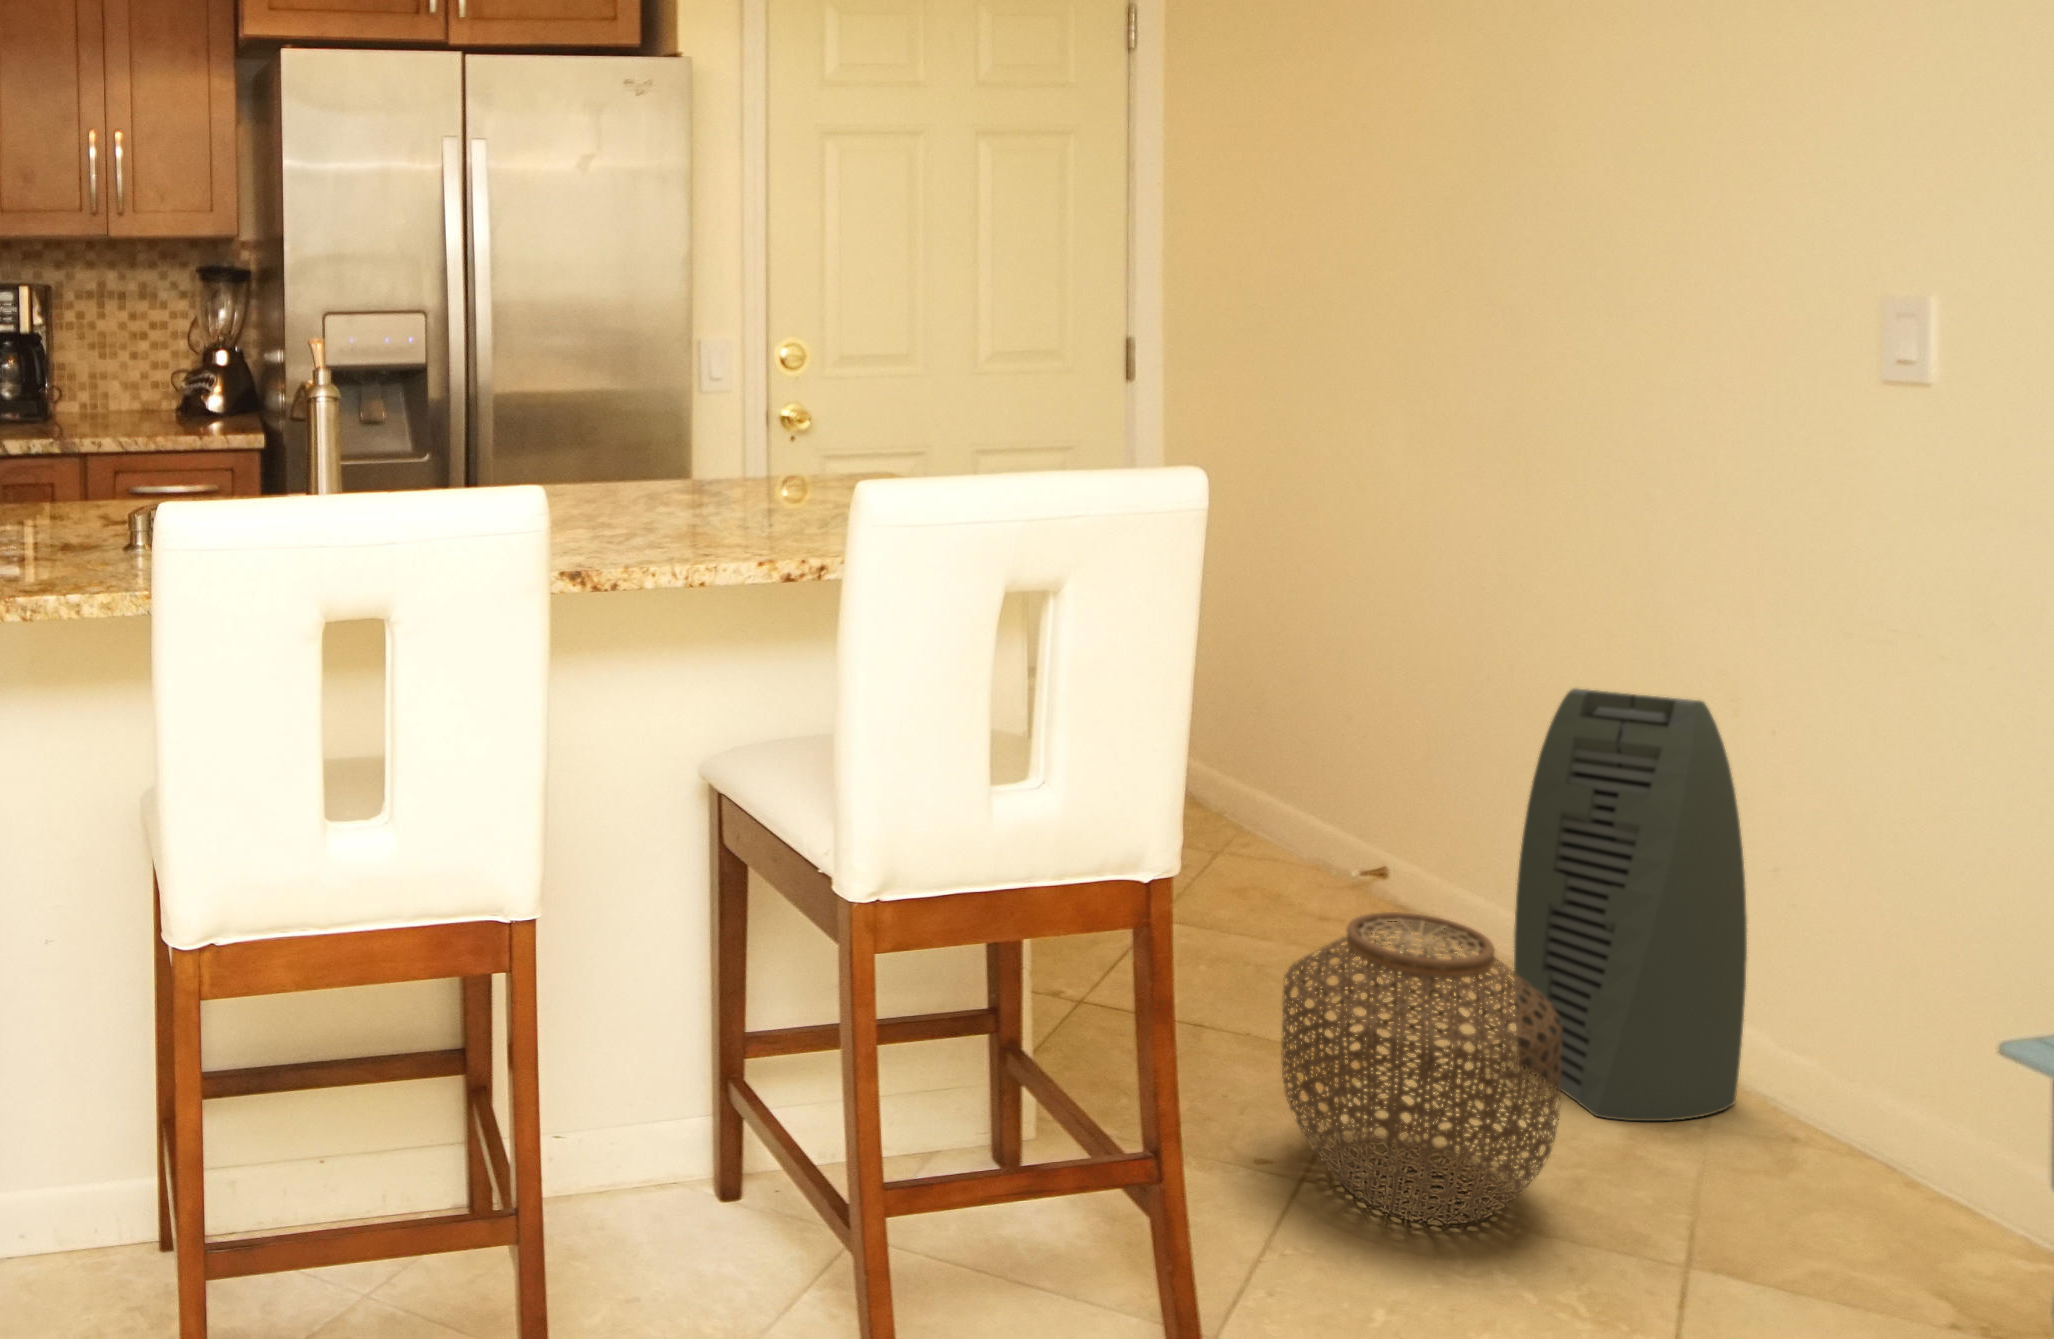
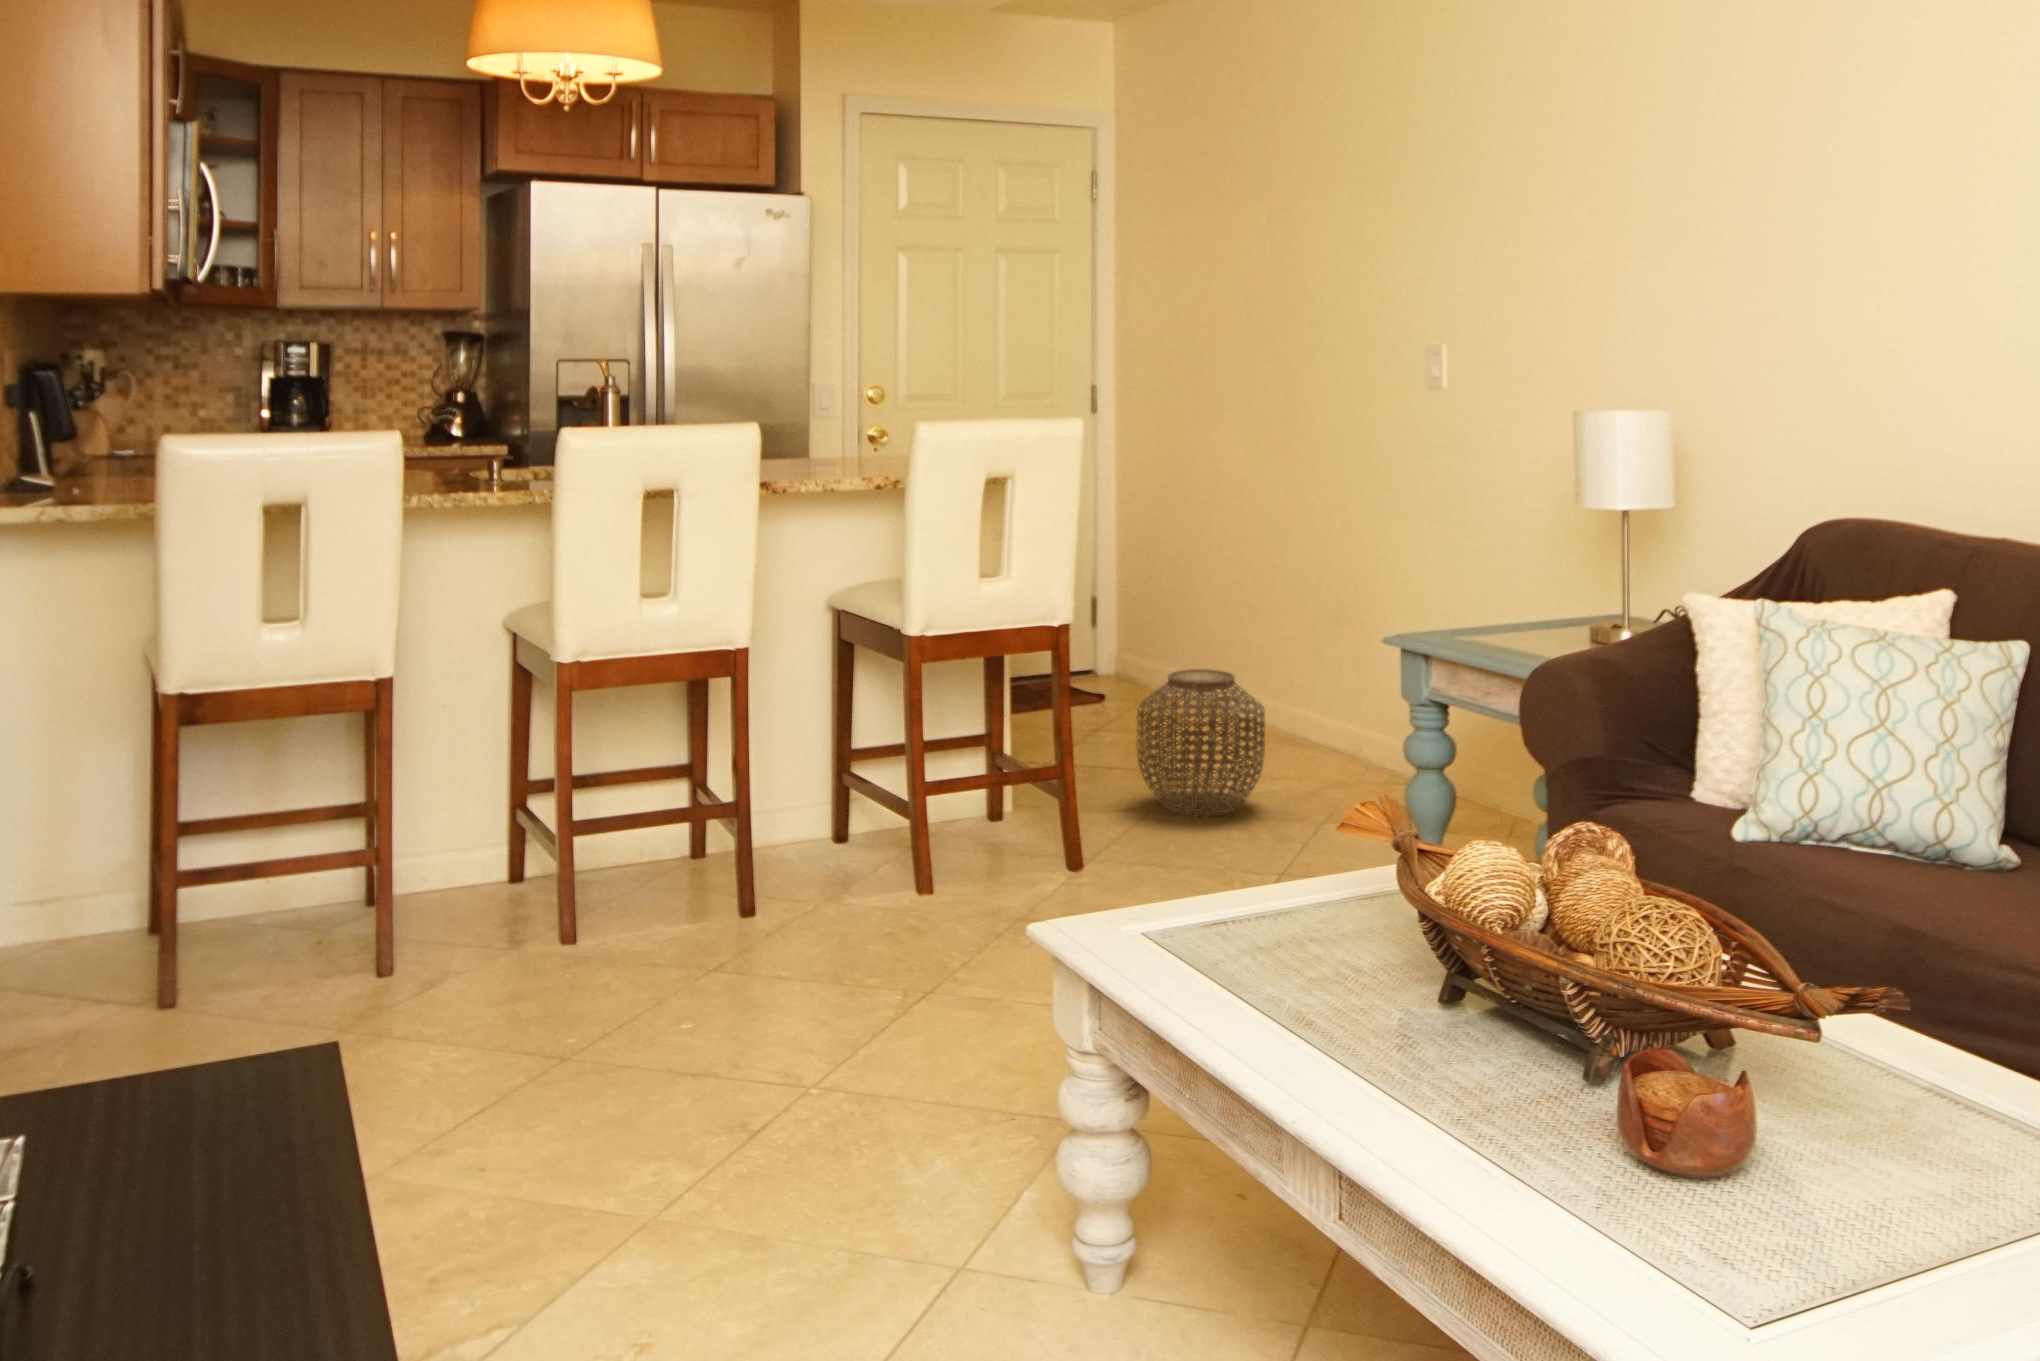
air purifier: present [1514,688,1747,1121] -> none [1269,562,1377,782]

